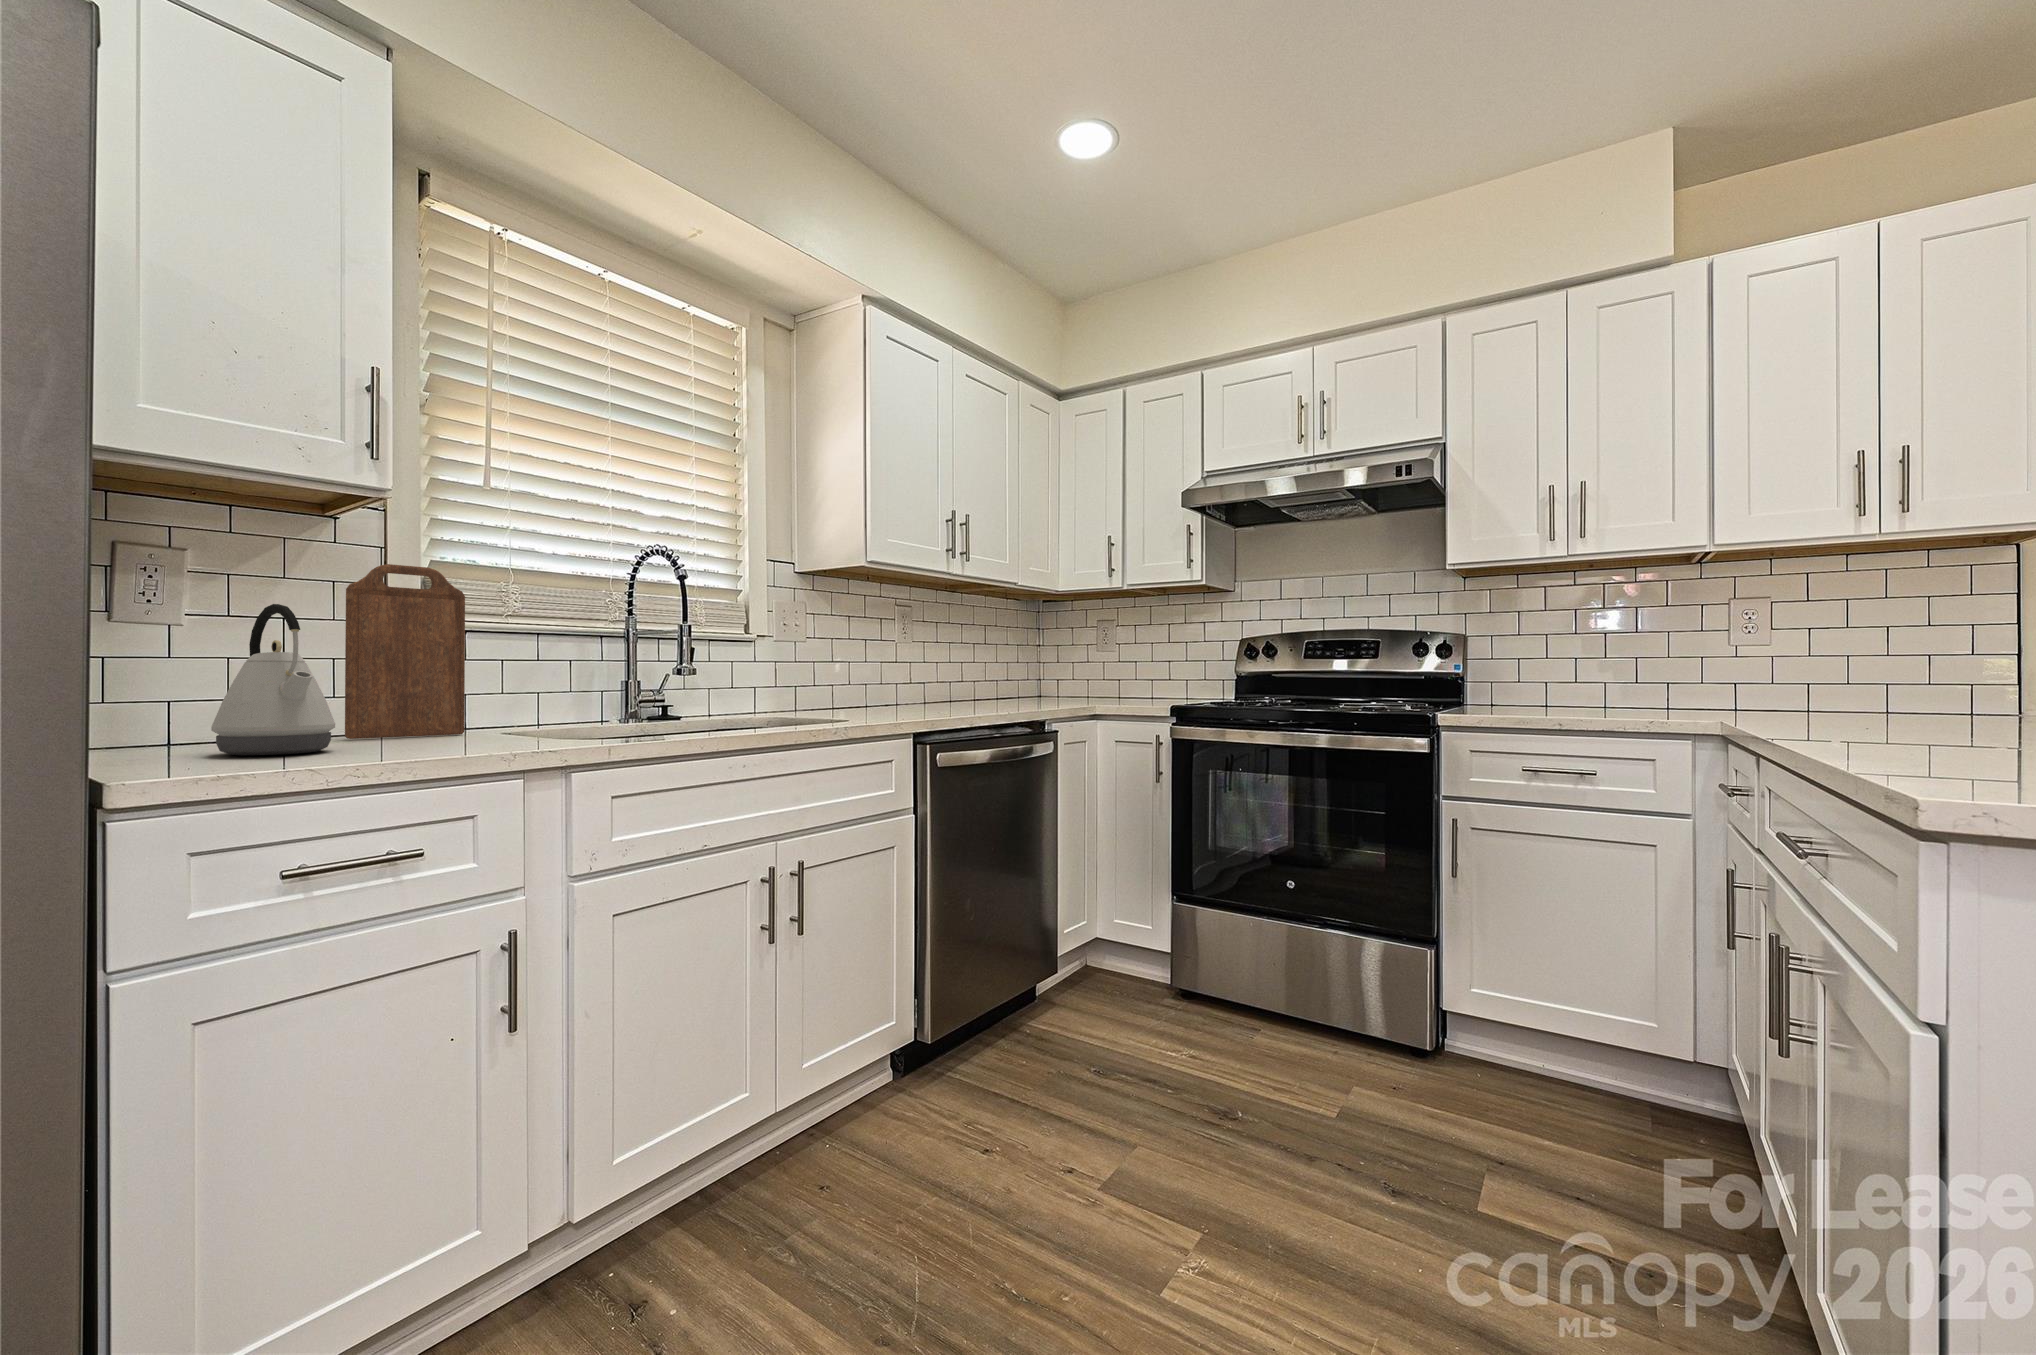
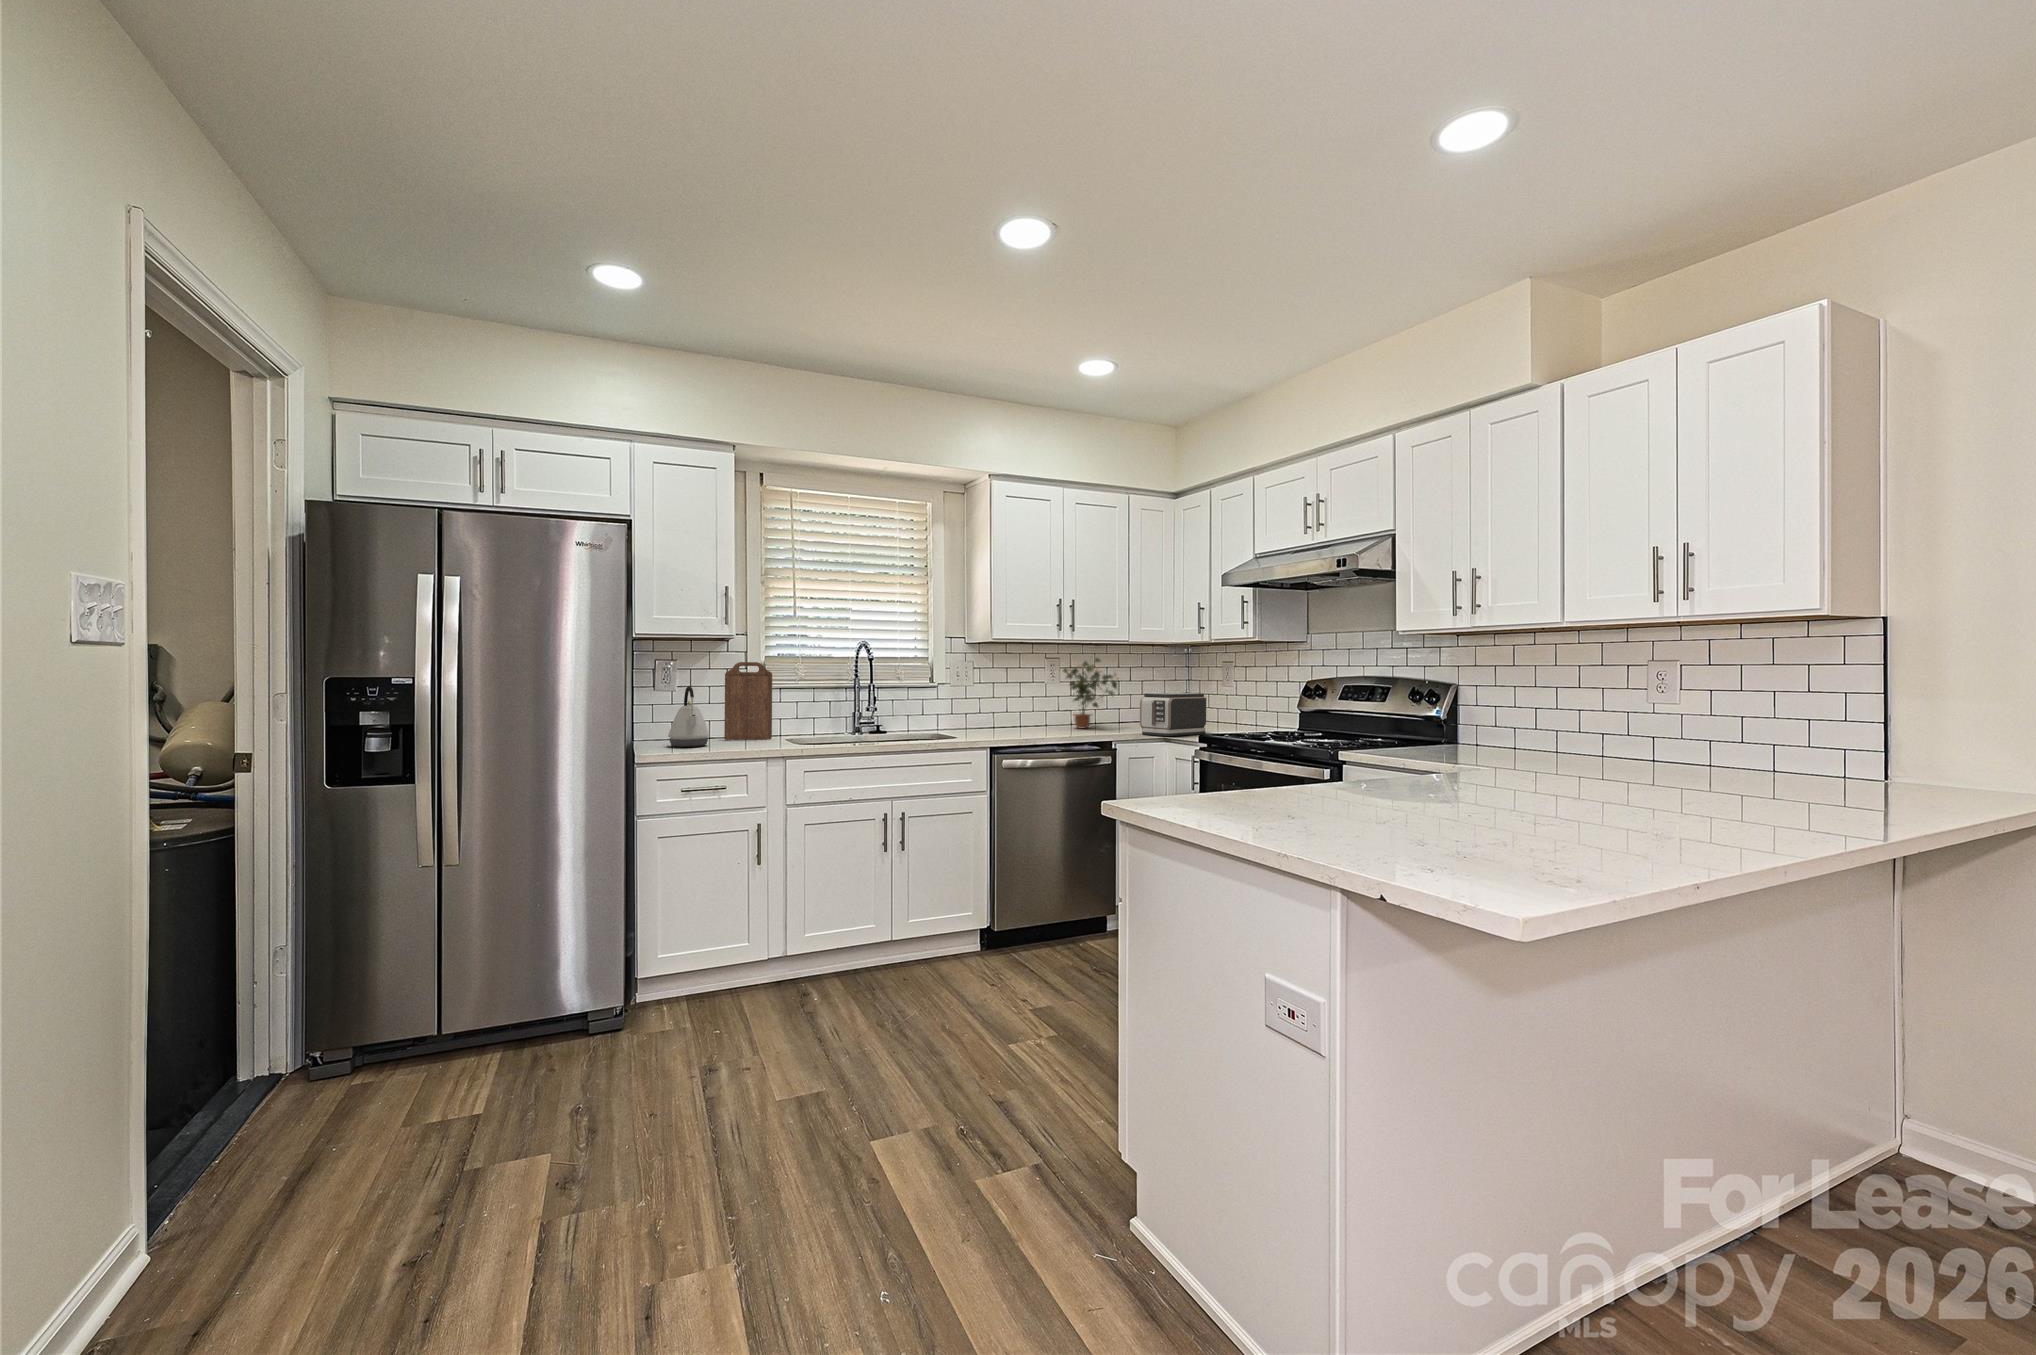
potted plant: none [921,603,1003,708] -> present [1063,658,1117,729]
toaster: none [1063,653,1133,712] -> present [1140,693,1206,736]

